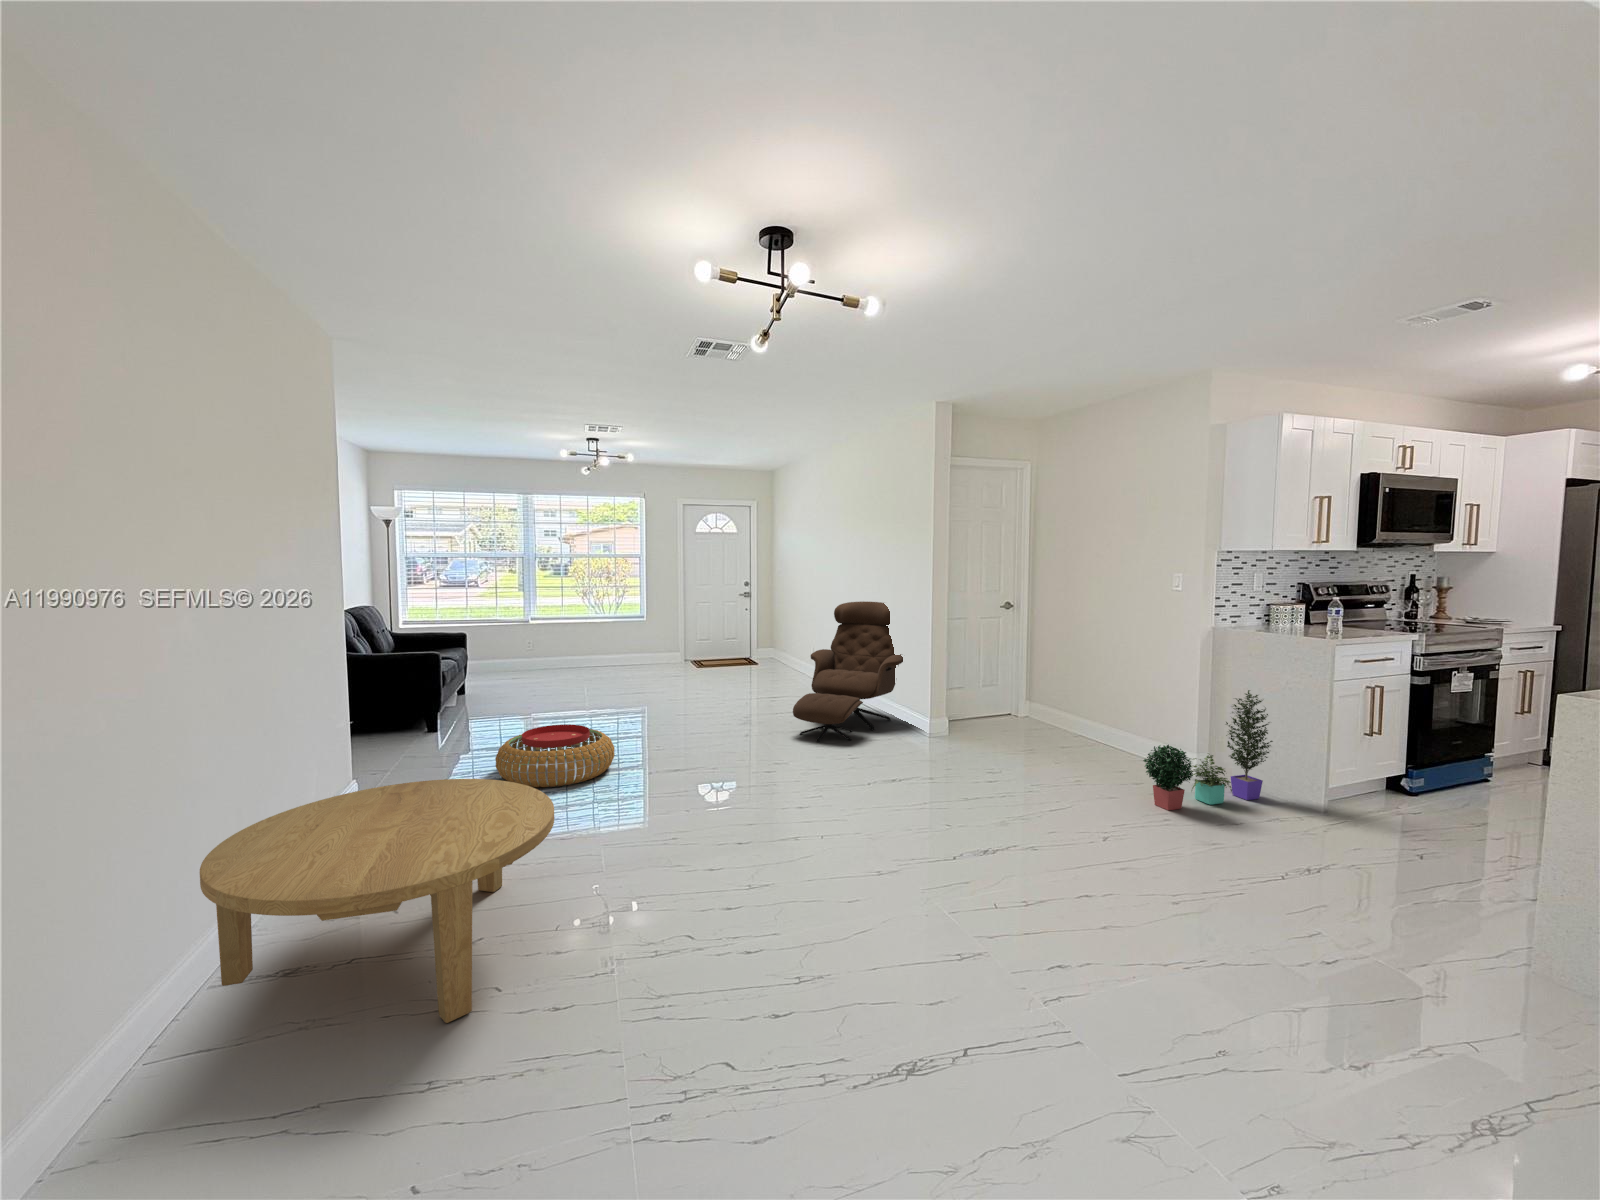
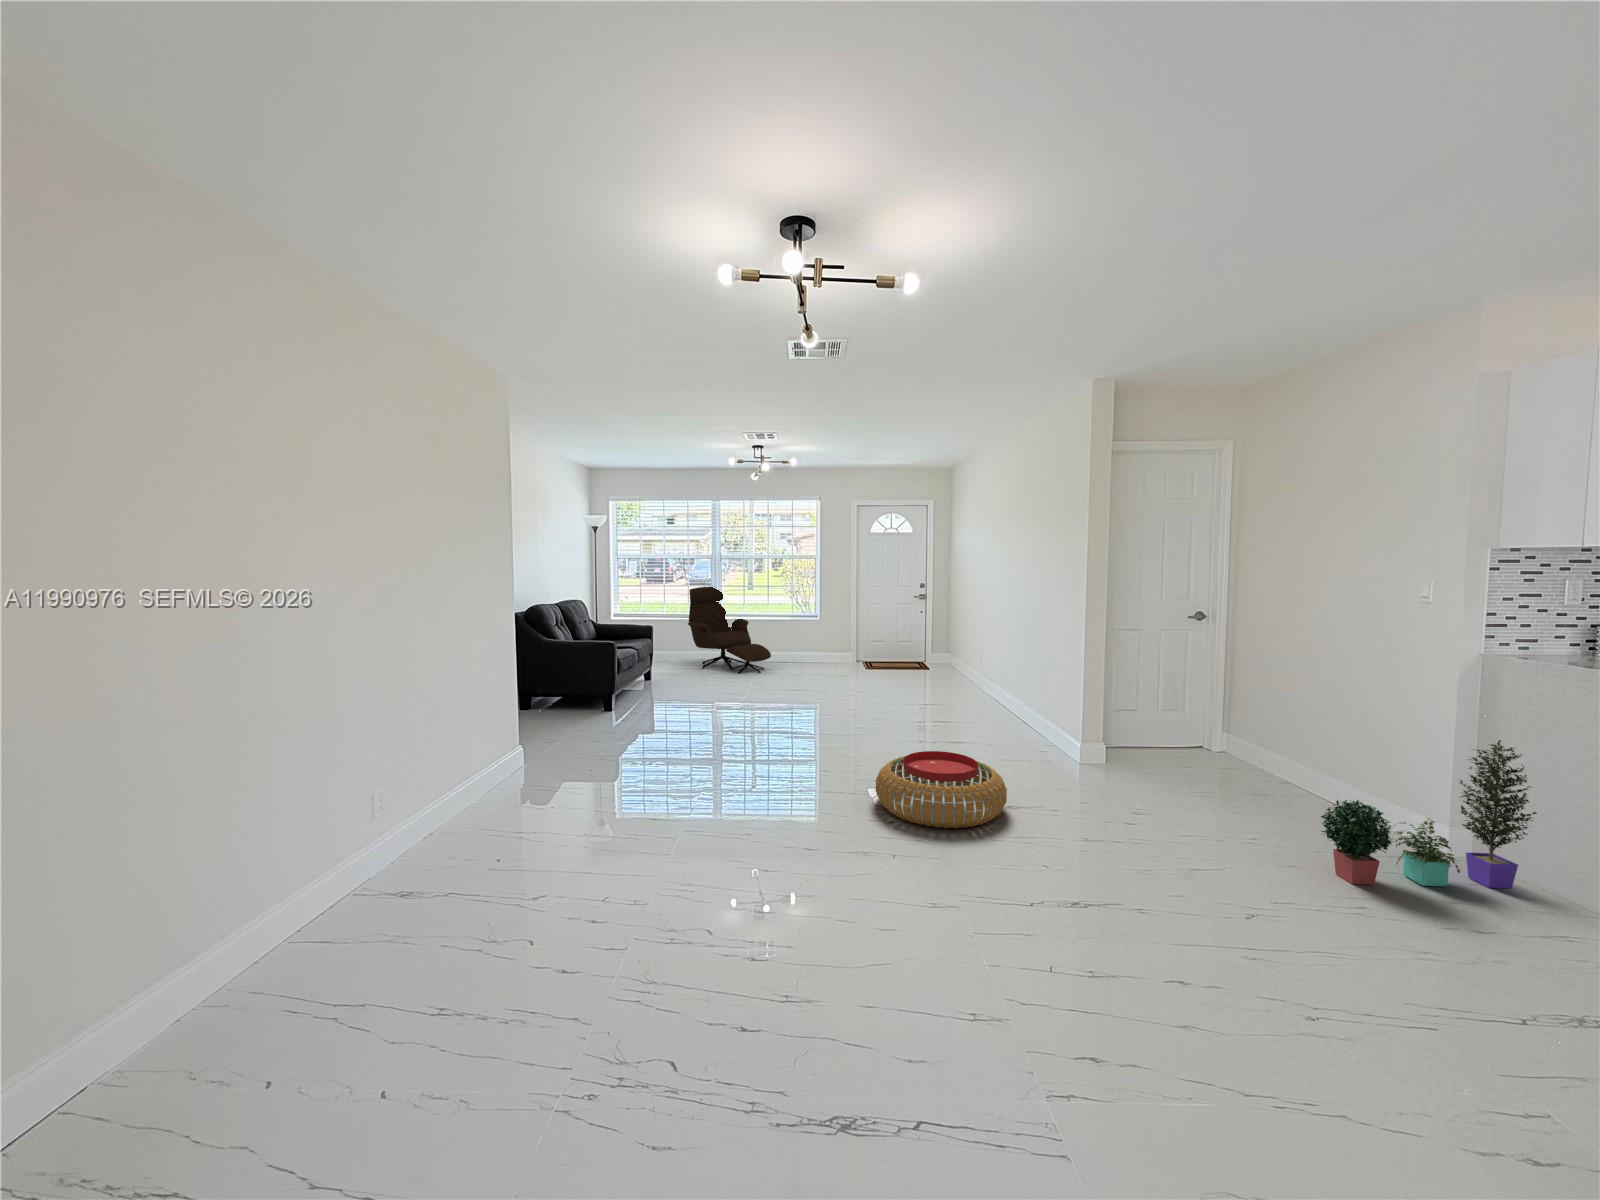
lounge chair: present [793,601,903,742] -> present [688,587,771,673]
pouf: present [495,724,615,787] -> present [875,751,1007,828]
coffee table: present [200,779,554,1023] -> none [320,752,609,966]

